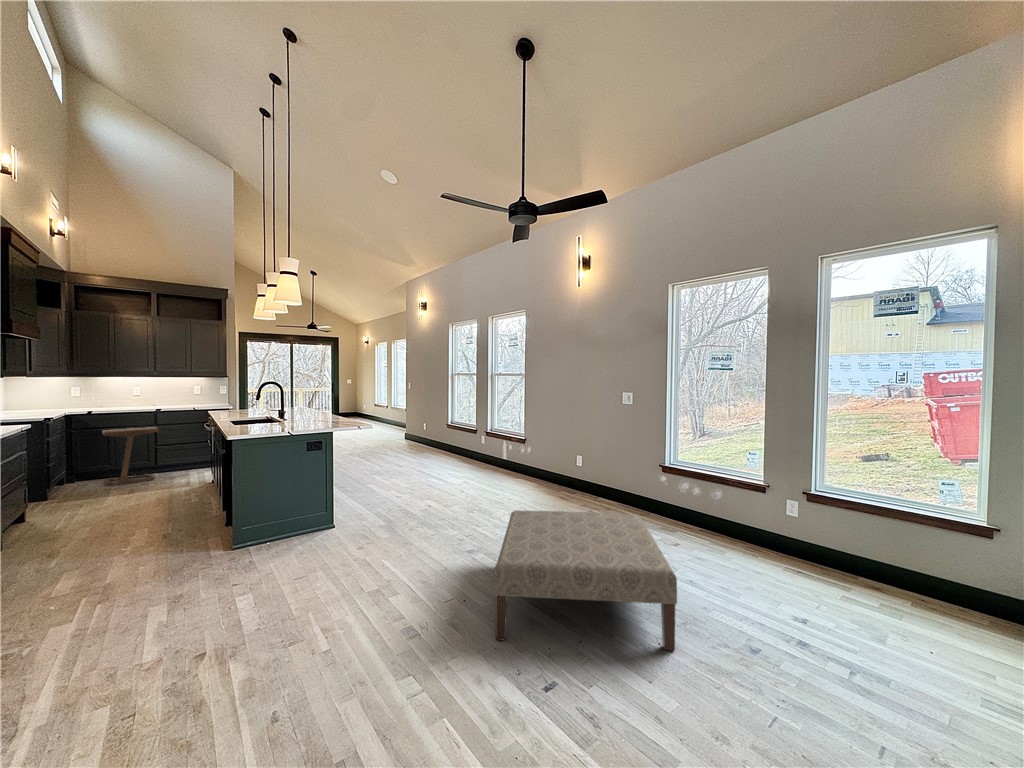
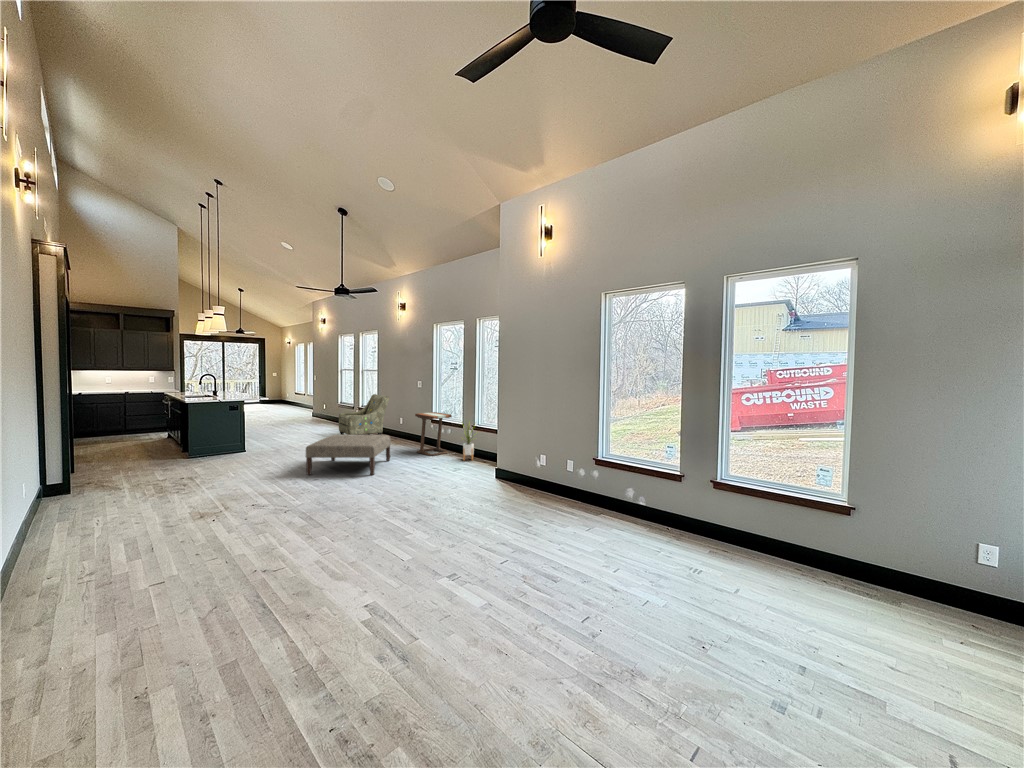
armchair: none [471,413,556,497] -> present [339,394,389,435]
side table: present [102,427,159,486] -> present [415,412,452,456]
house plant: none [787,474,850,578] -> present [463,425,474,459]

